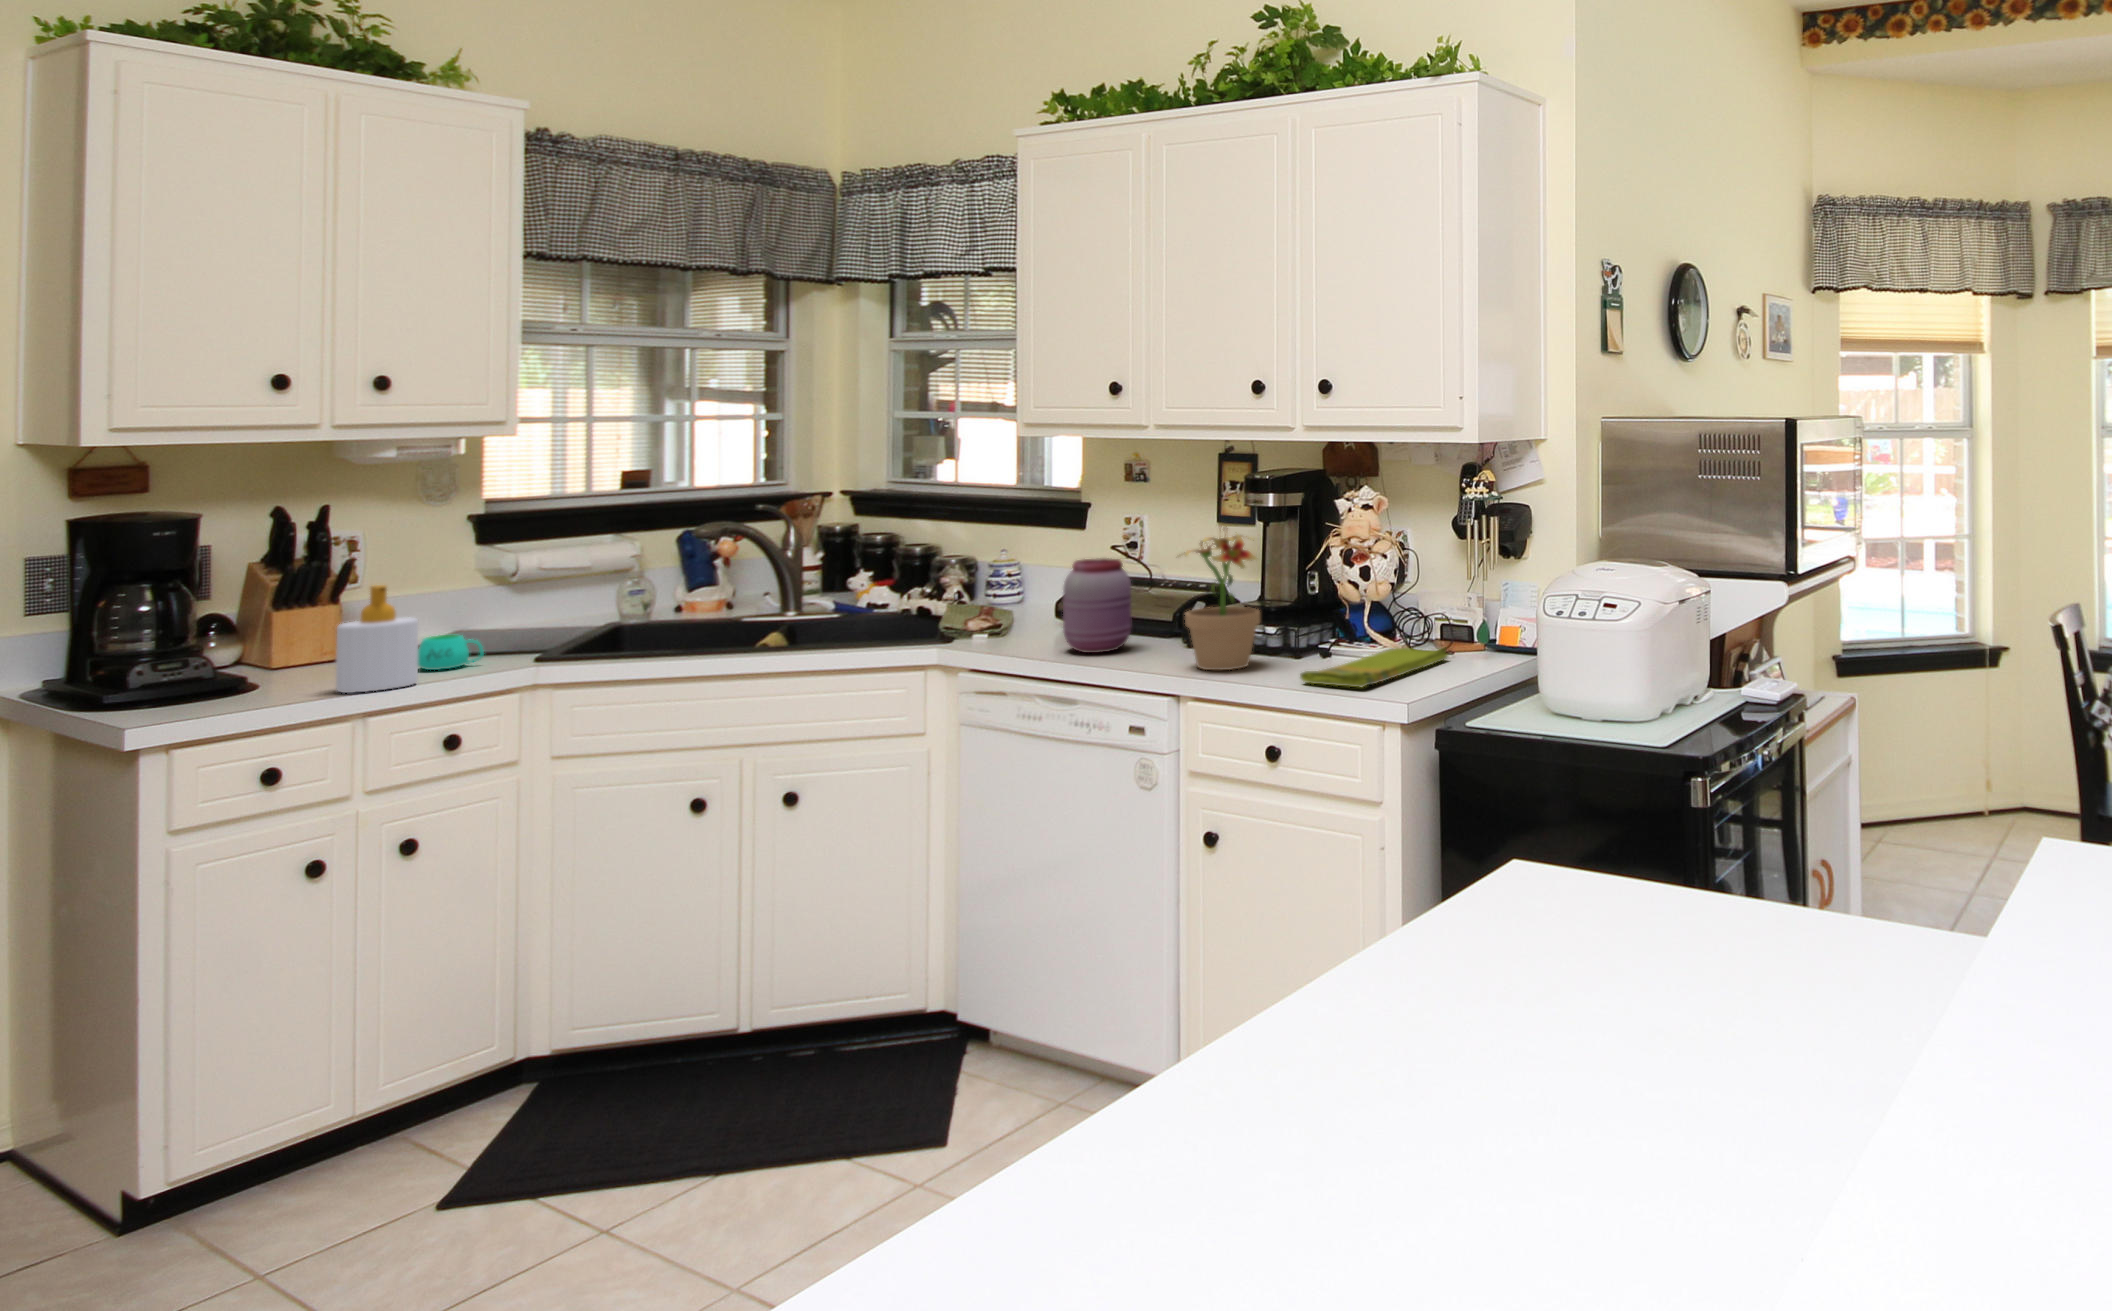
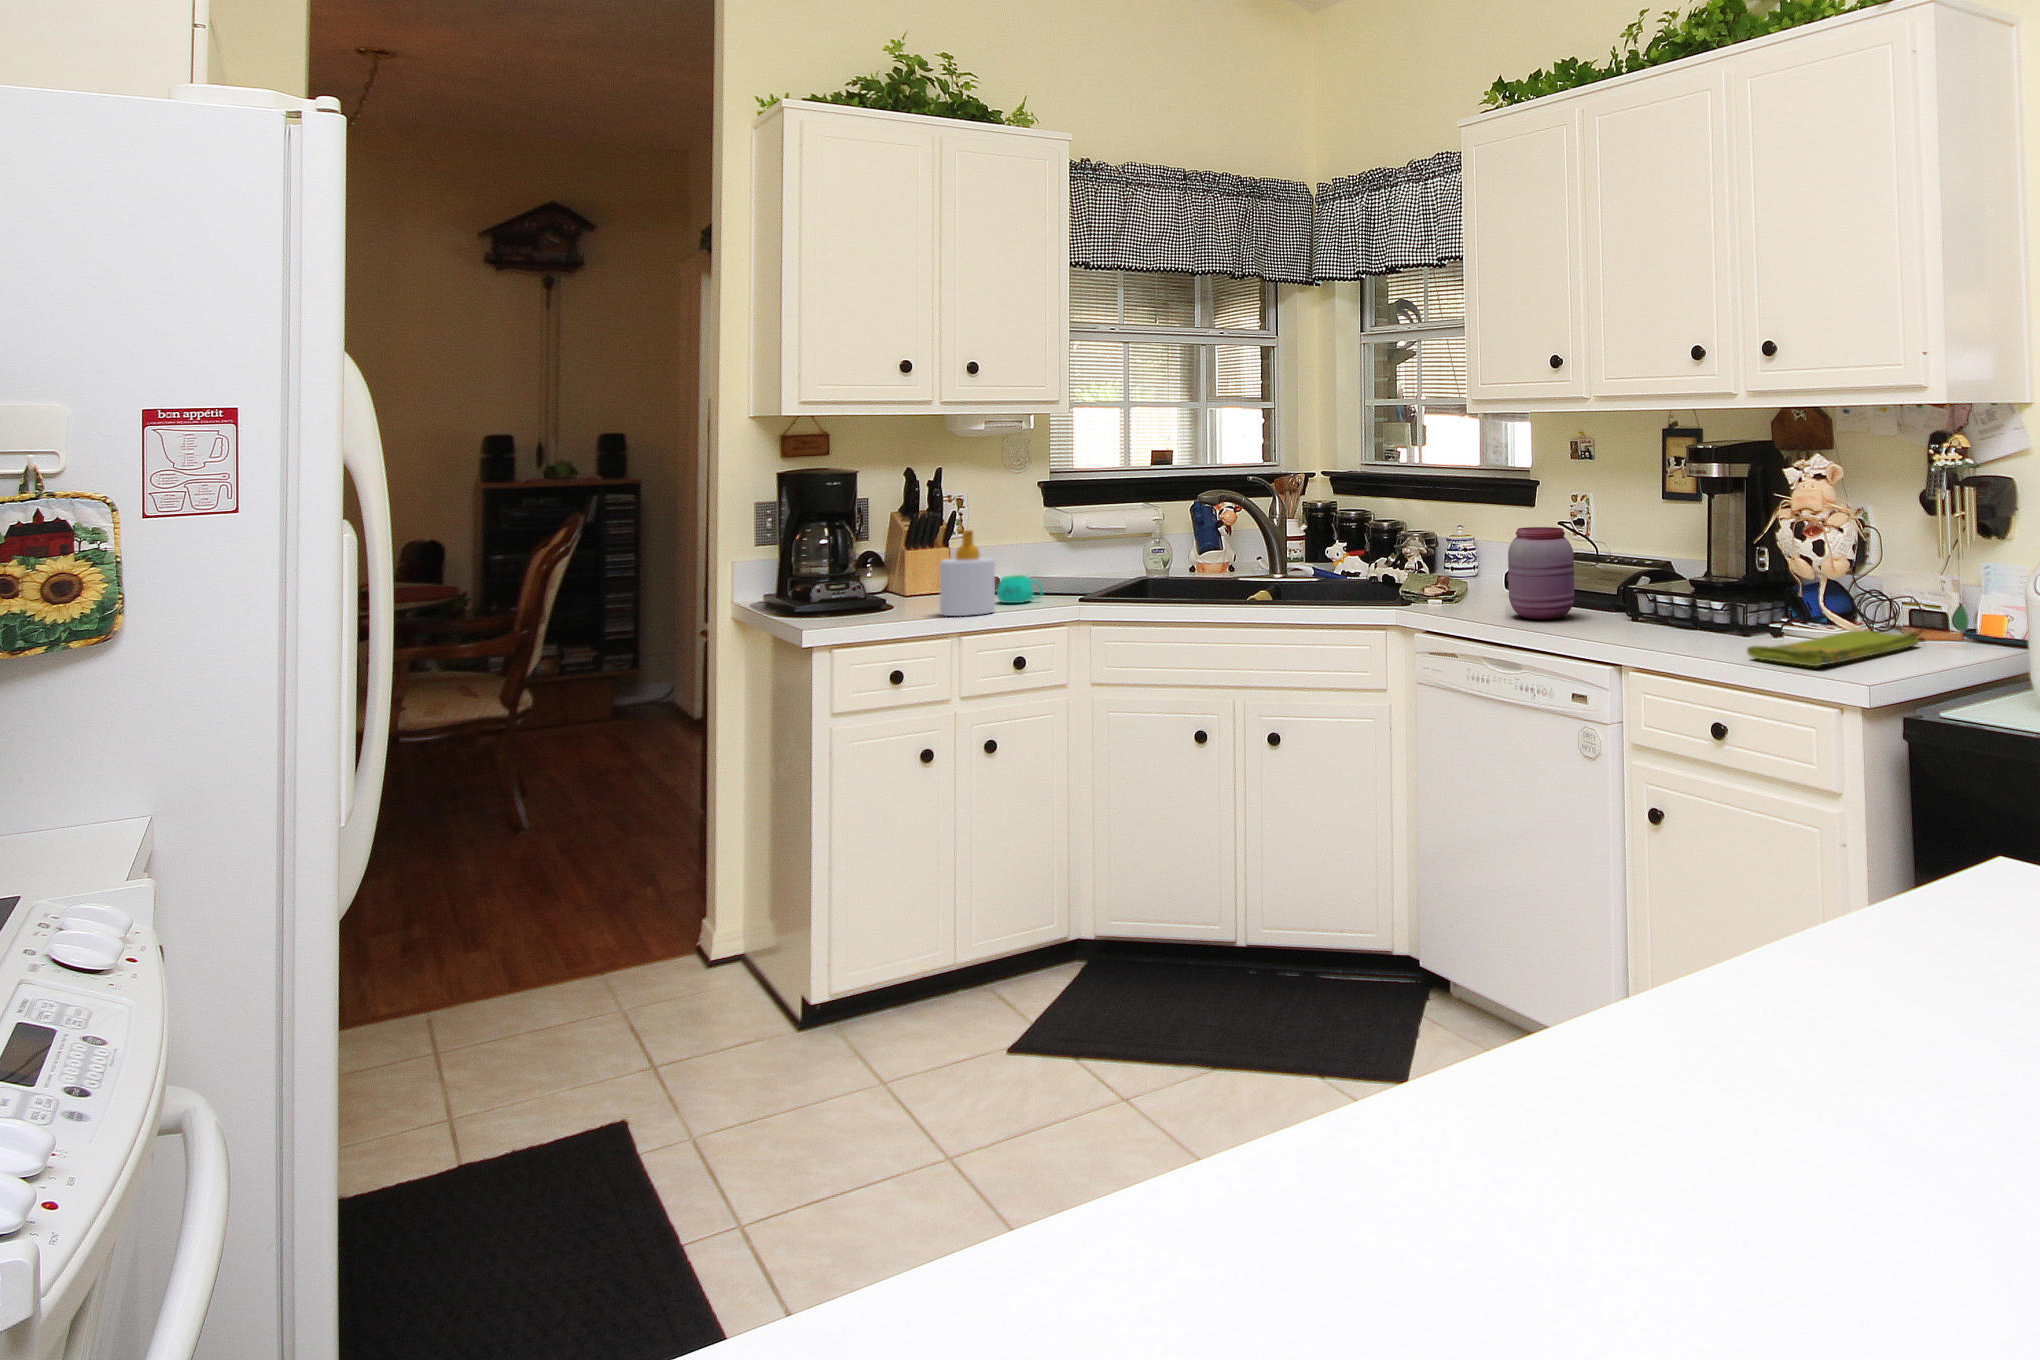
potted plant: present [1185,534,1260,670] -> none [1615,492,1704,642]

